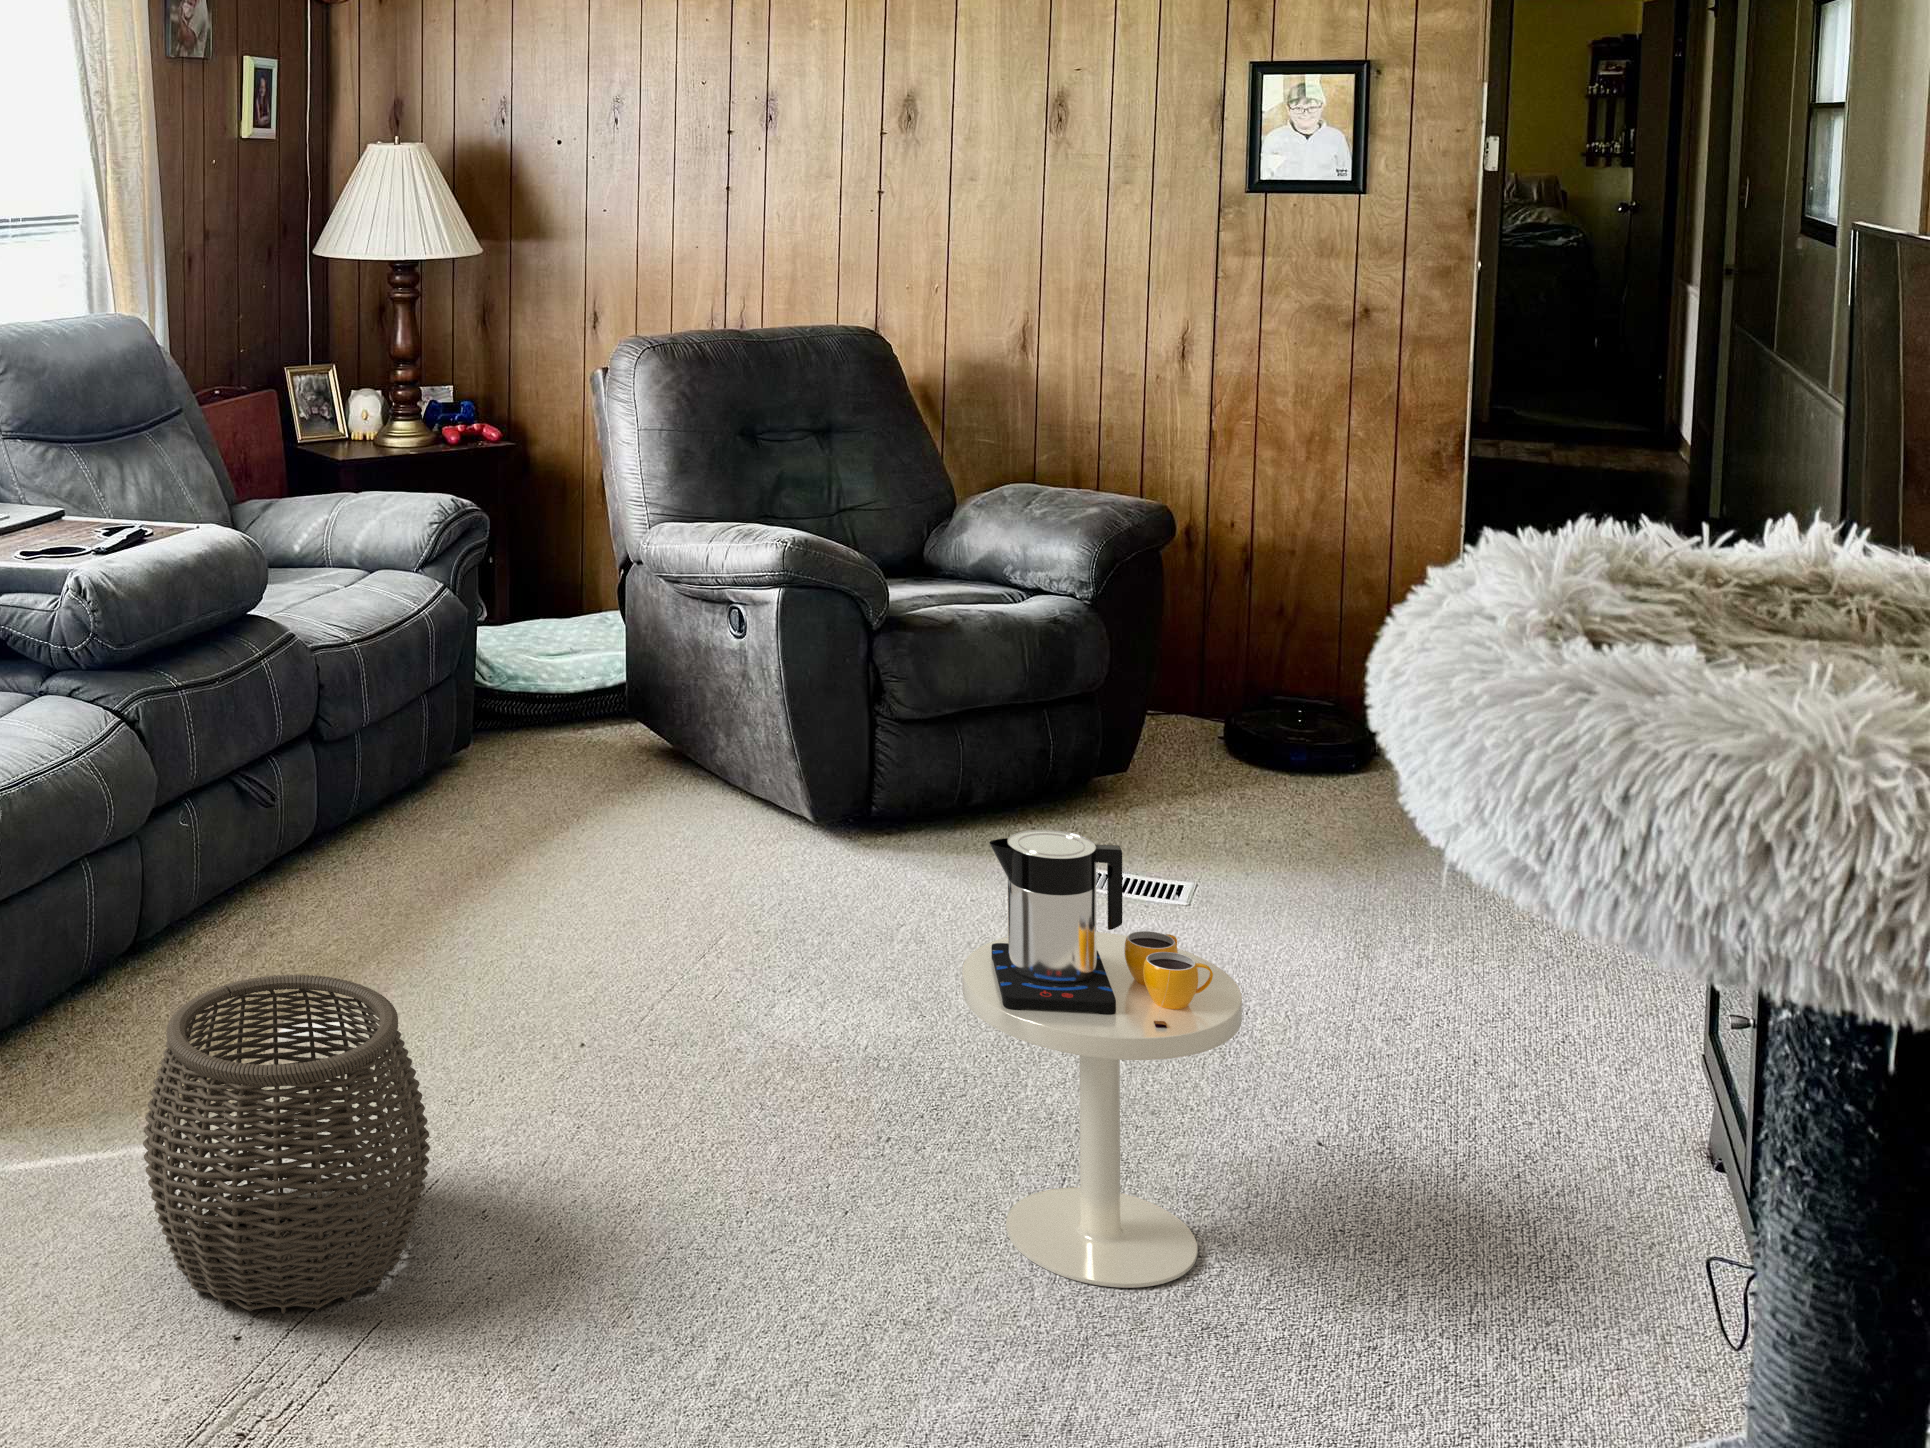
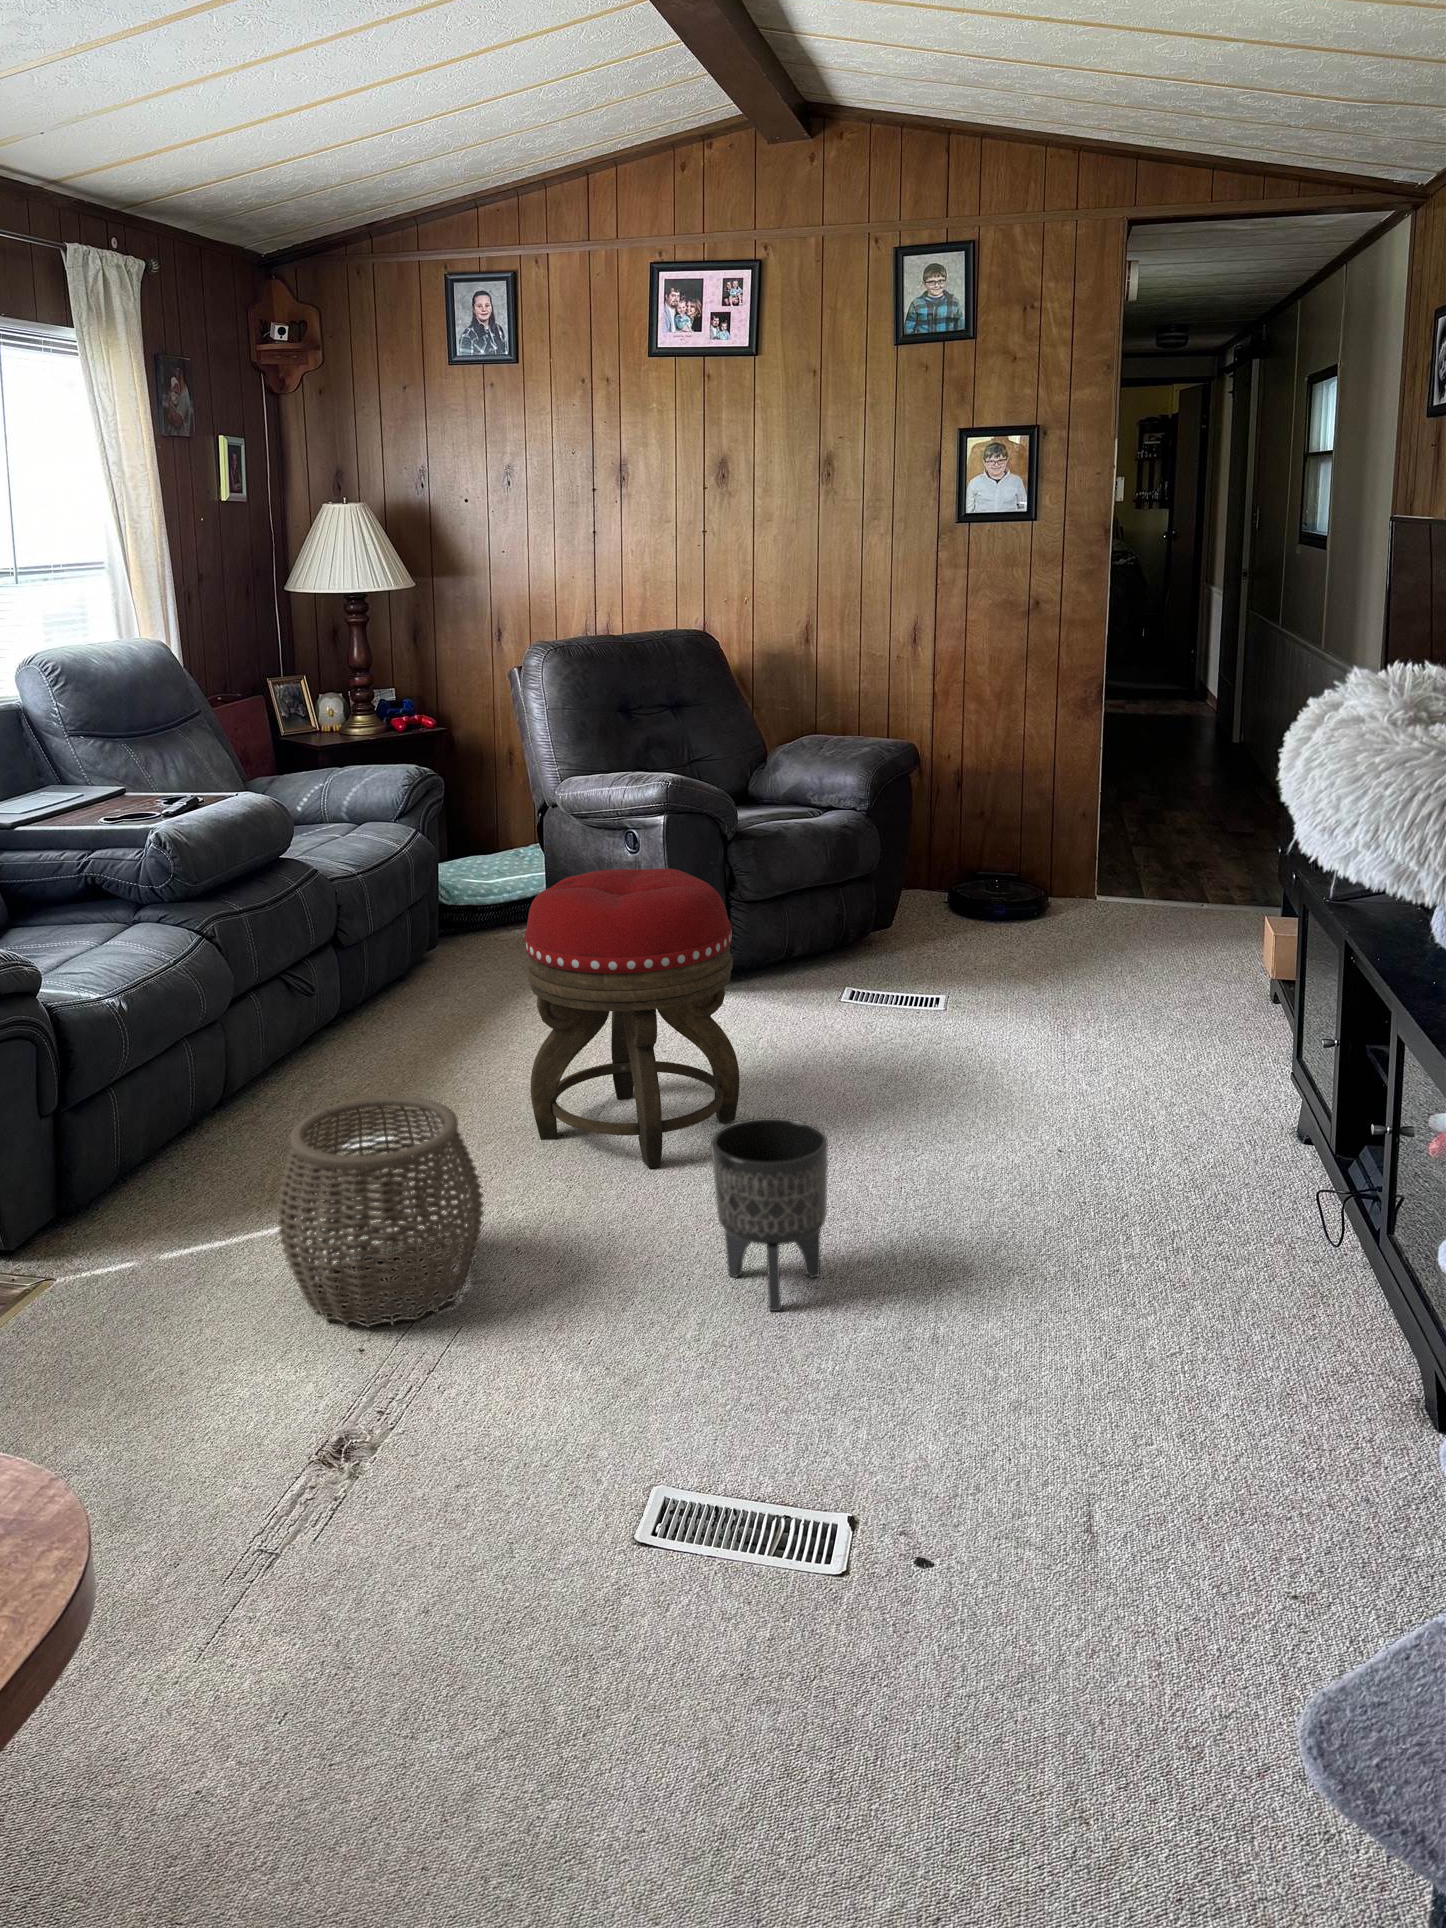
footstool: none [541,670,843,1110] -> present [525,869,740,1168]
side table: present [962,830,1242,1288] -> none [836,950,1019,1243]
planter: none [753,1067,927,1368] -> present [711,1118,828,1311]

